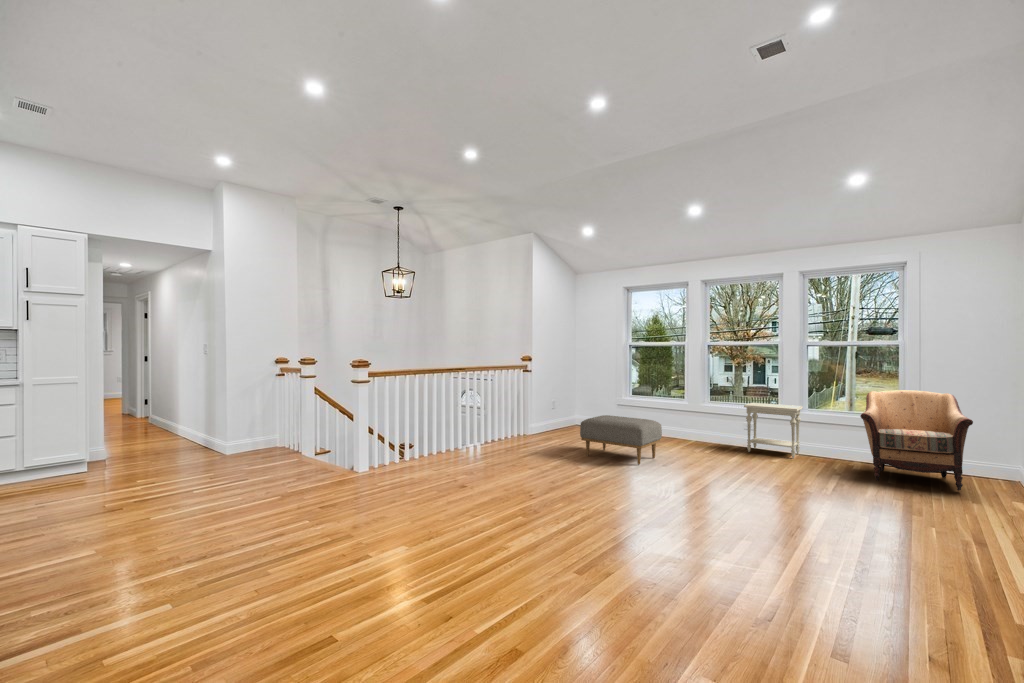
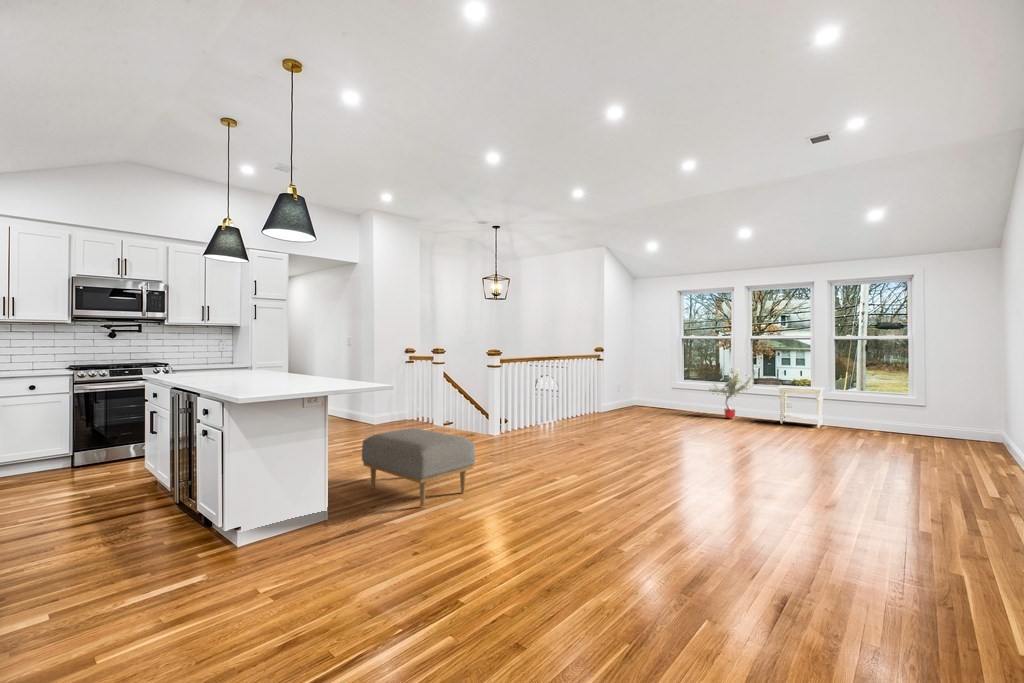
potted tree: none [663,381,716,444] -> present [709,369,752,419]
armchair: present [860,390,973,490] -> none [876,374,965,447]
ottoman: present [580,415,662,465] -> present [362,429,476,507]

